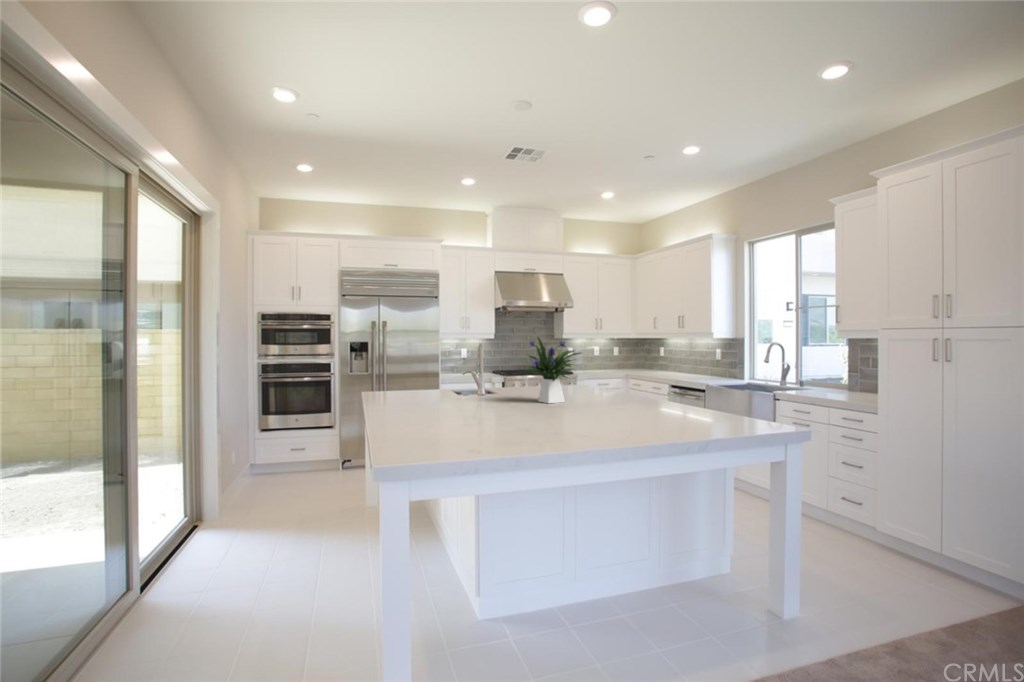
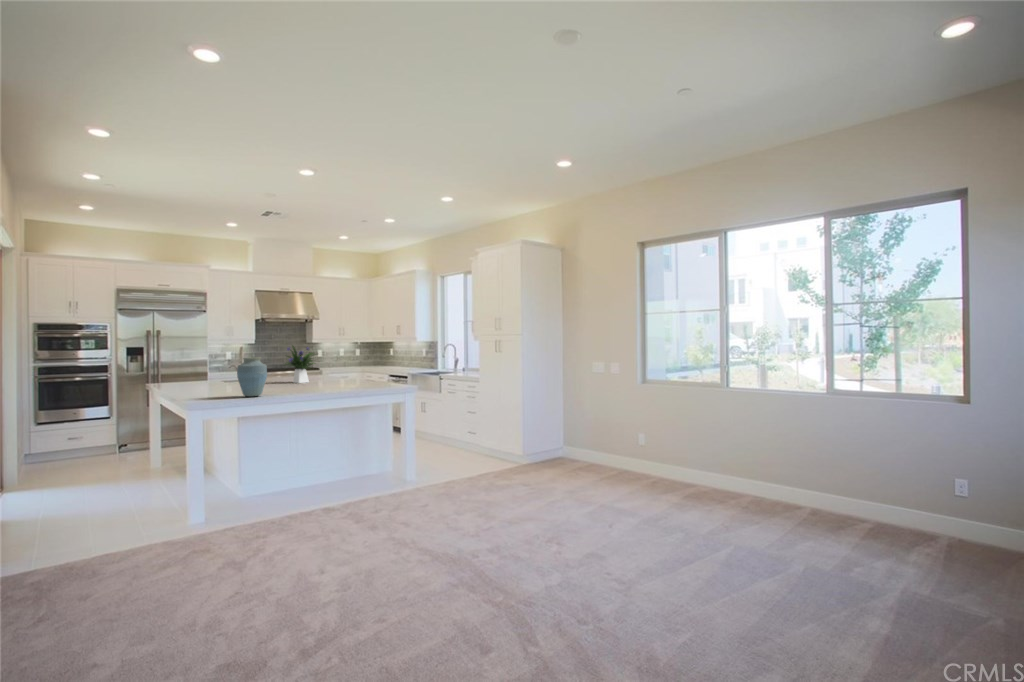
vase: none [413,359,480,457] -> present [237,357,267,397]

